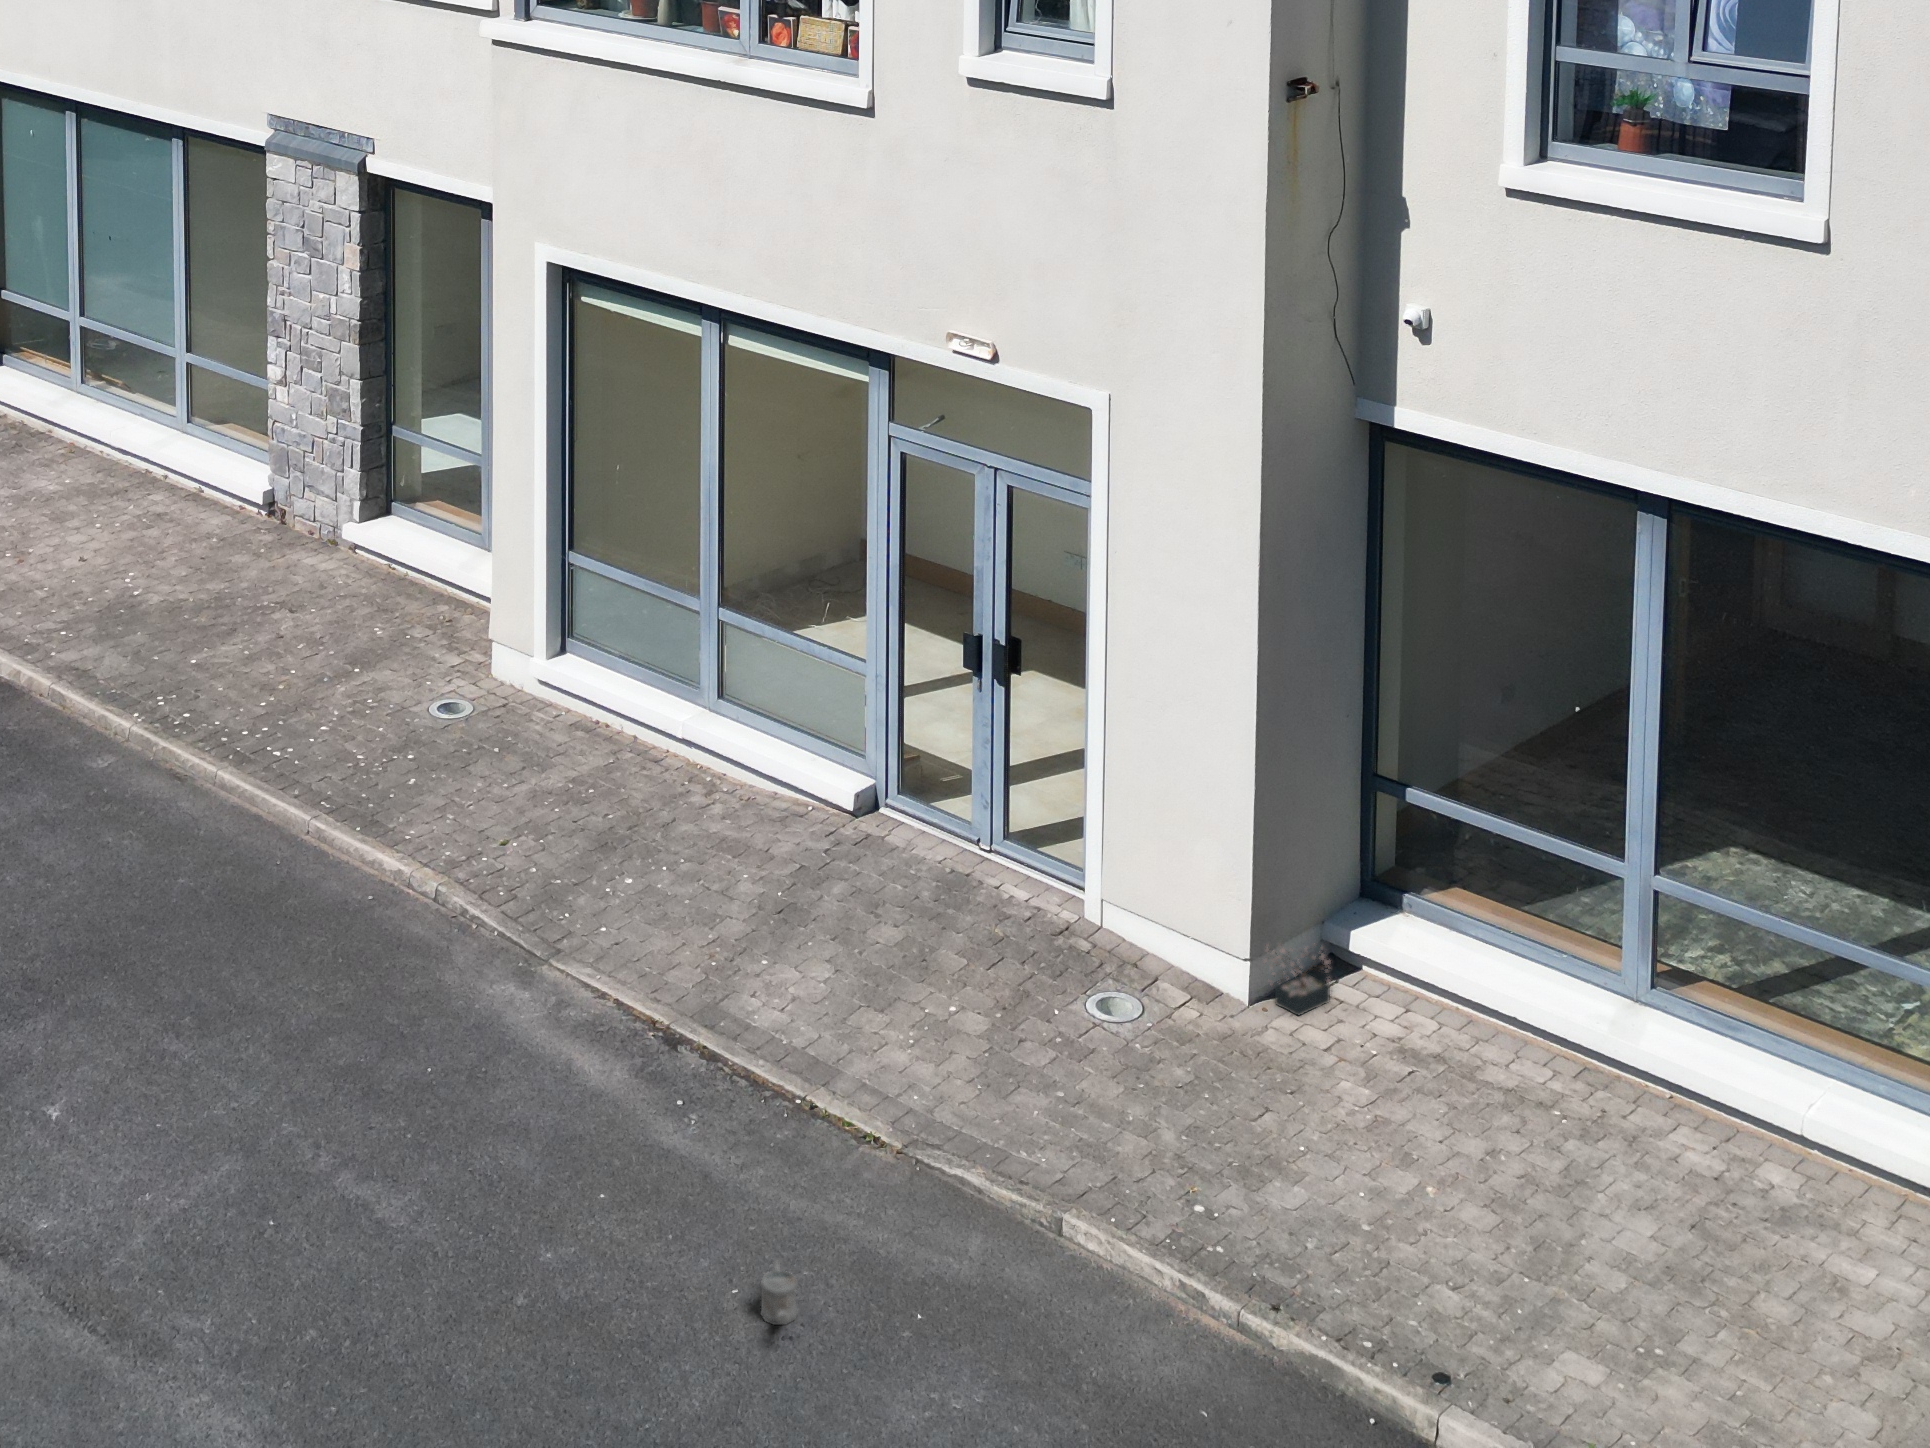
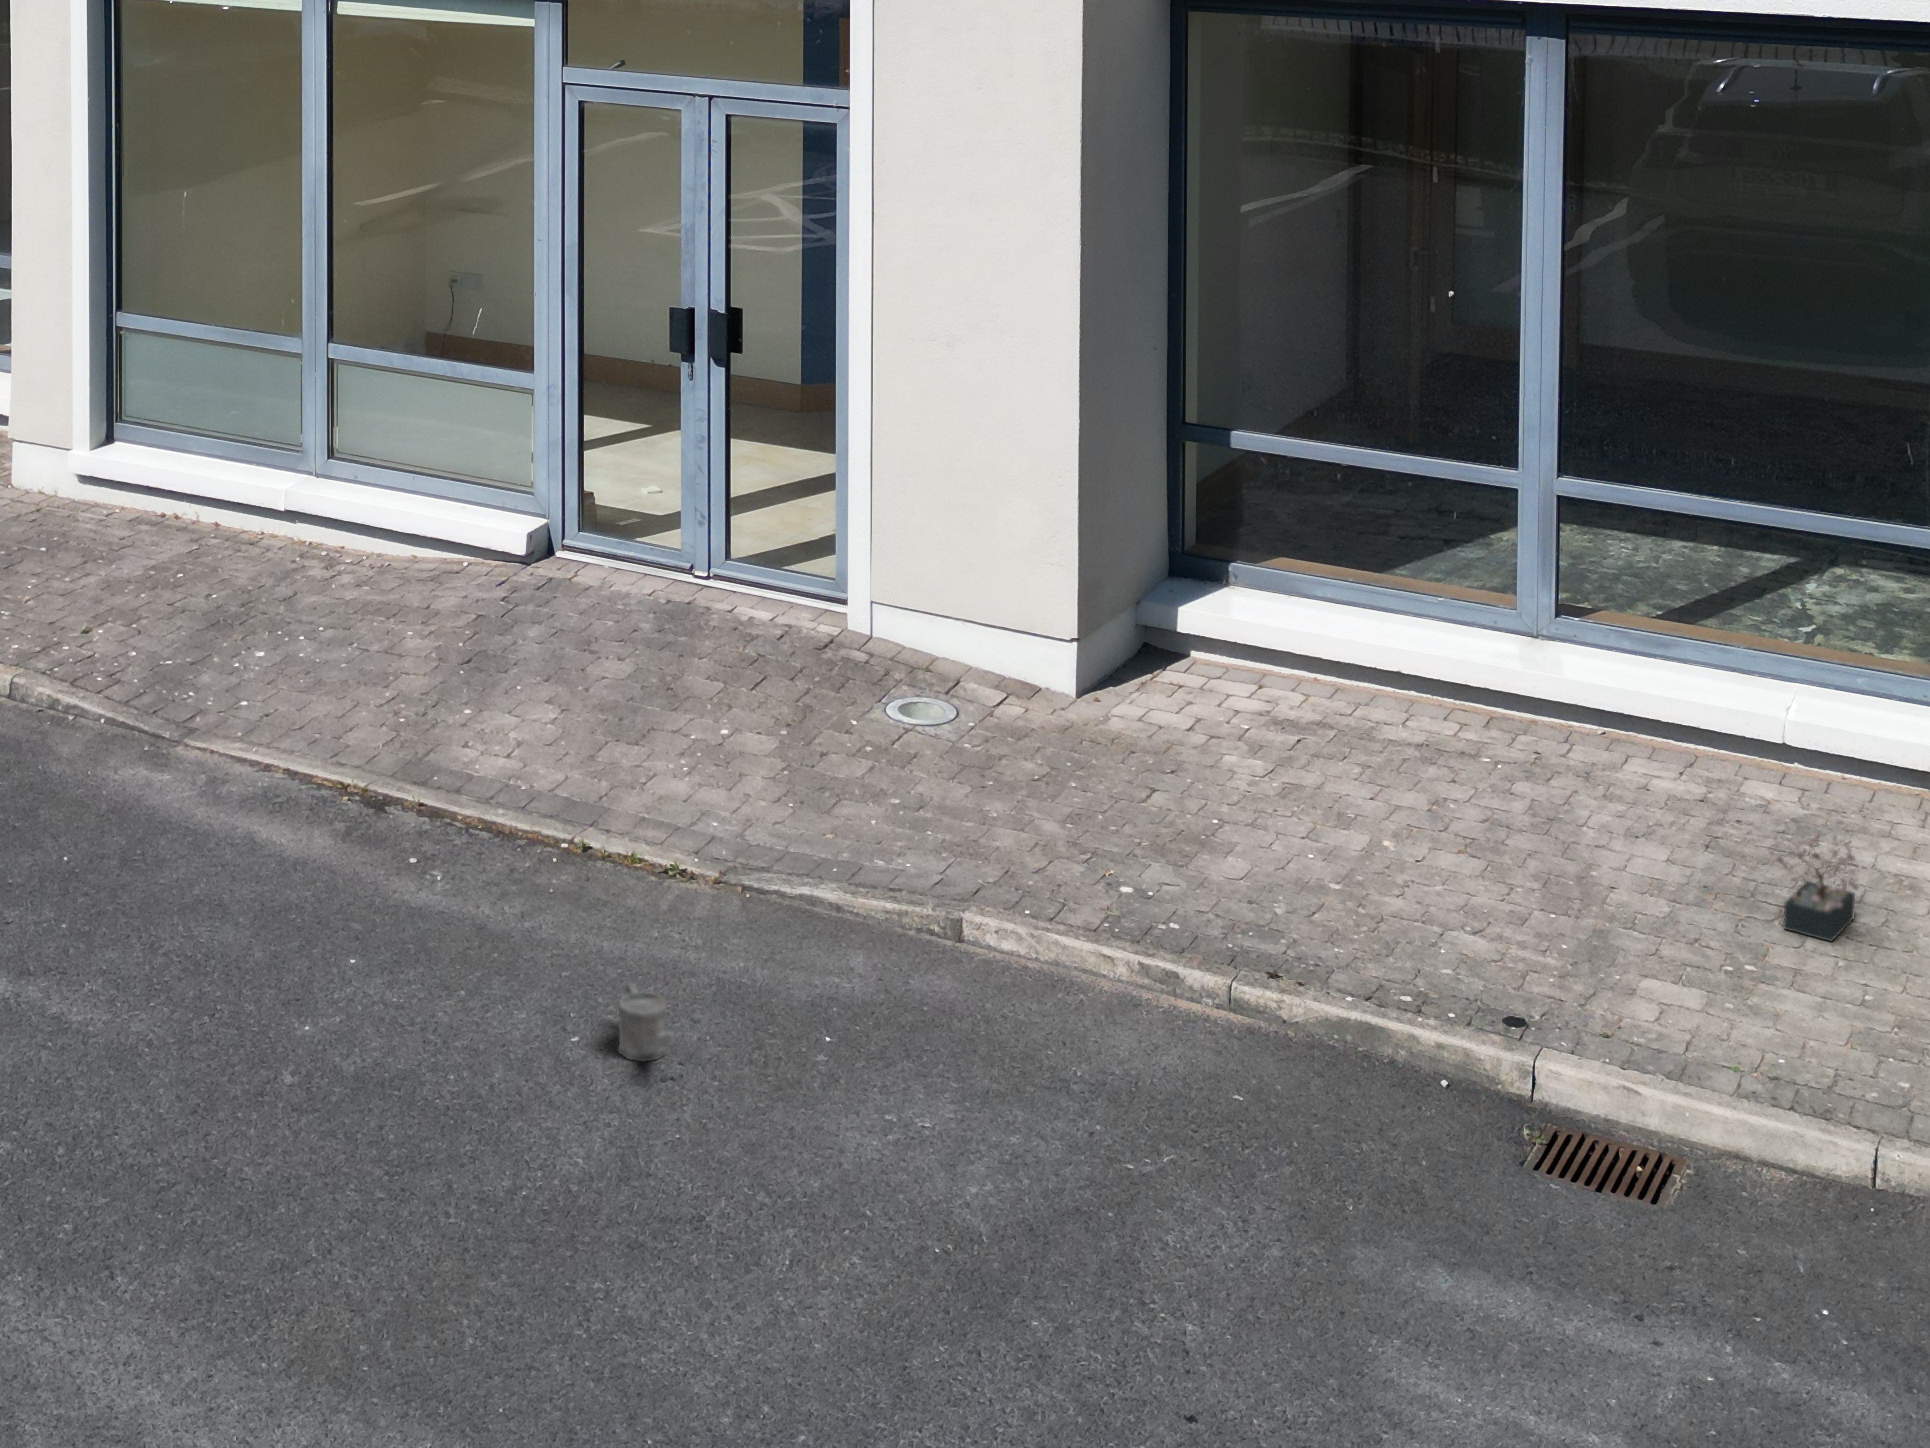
decorative plant: present [1264,944,1330,1016] -> present [1770,833,1859,941]

